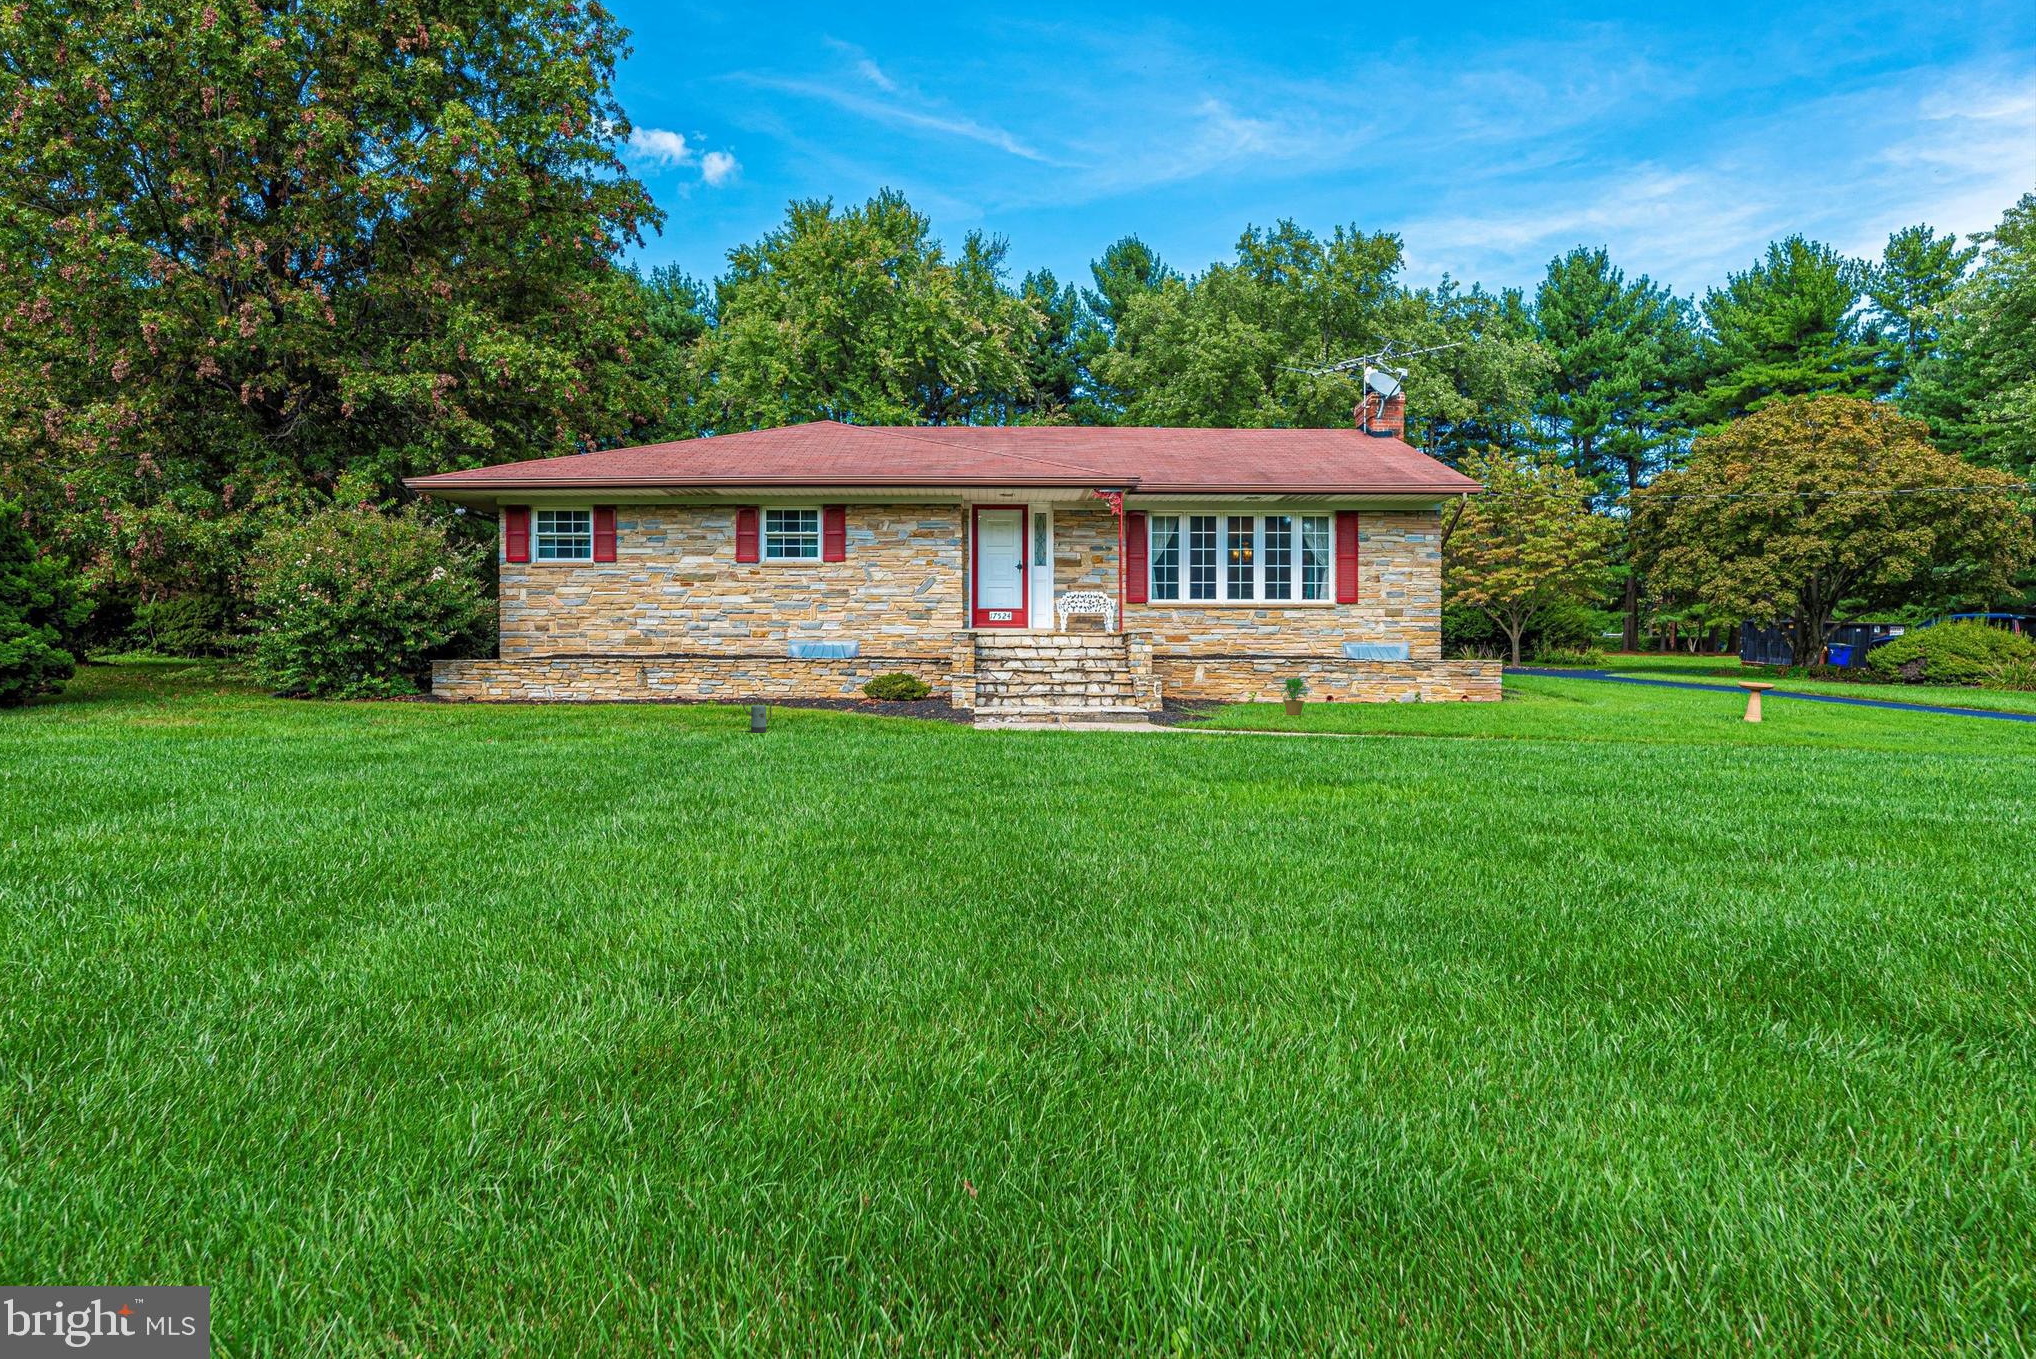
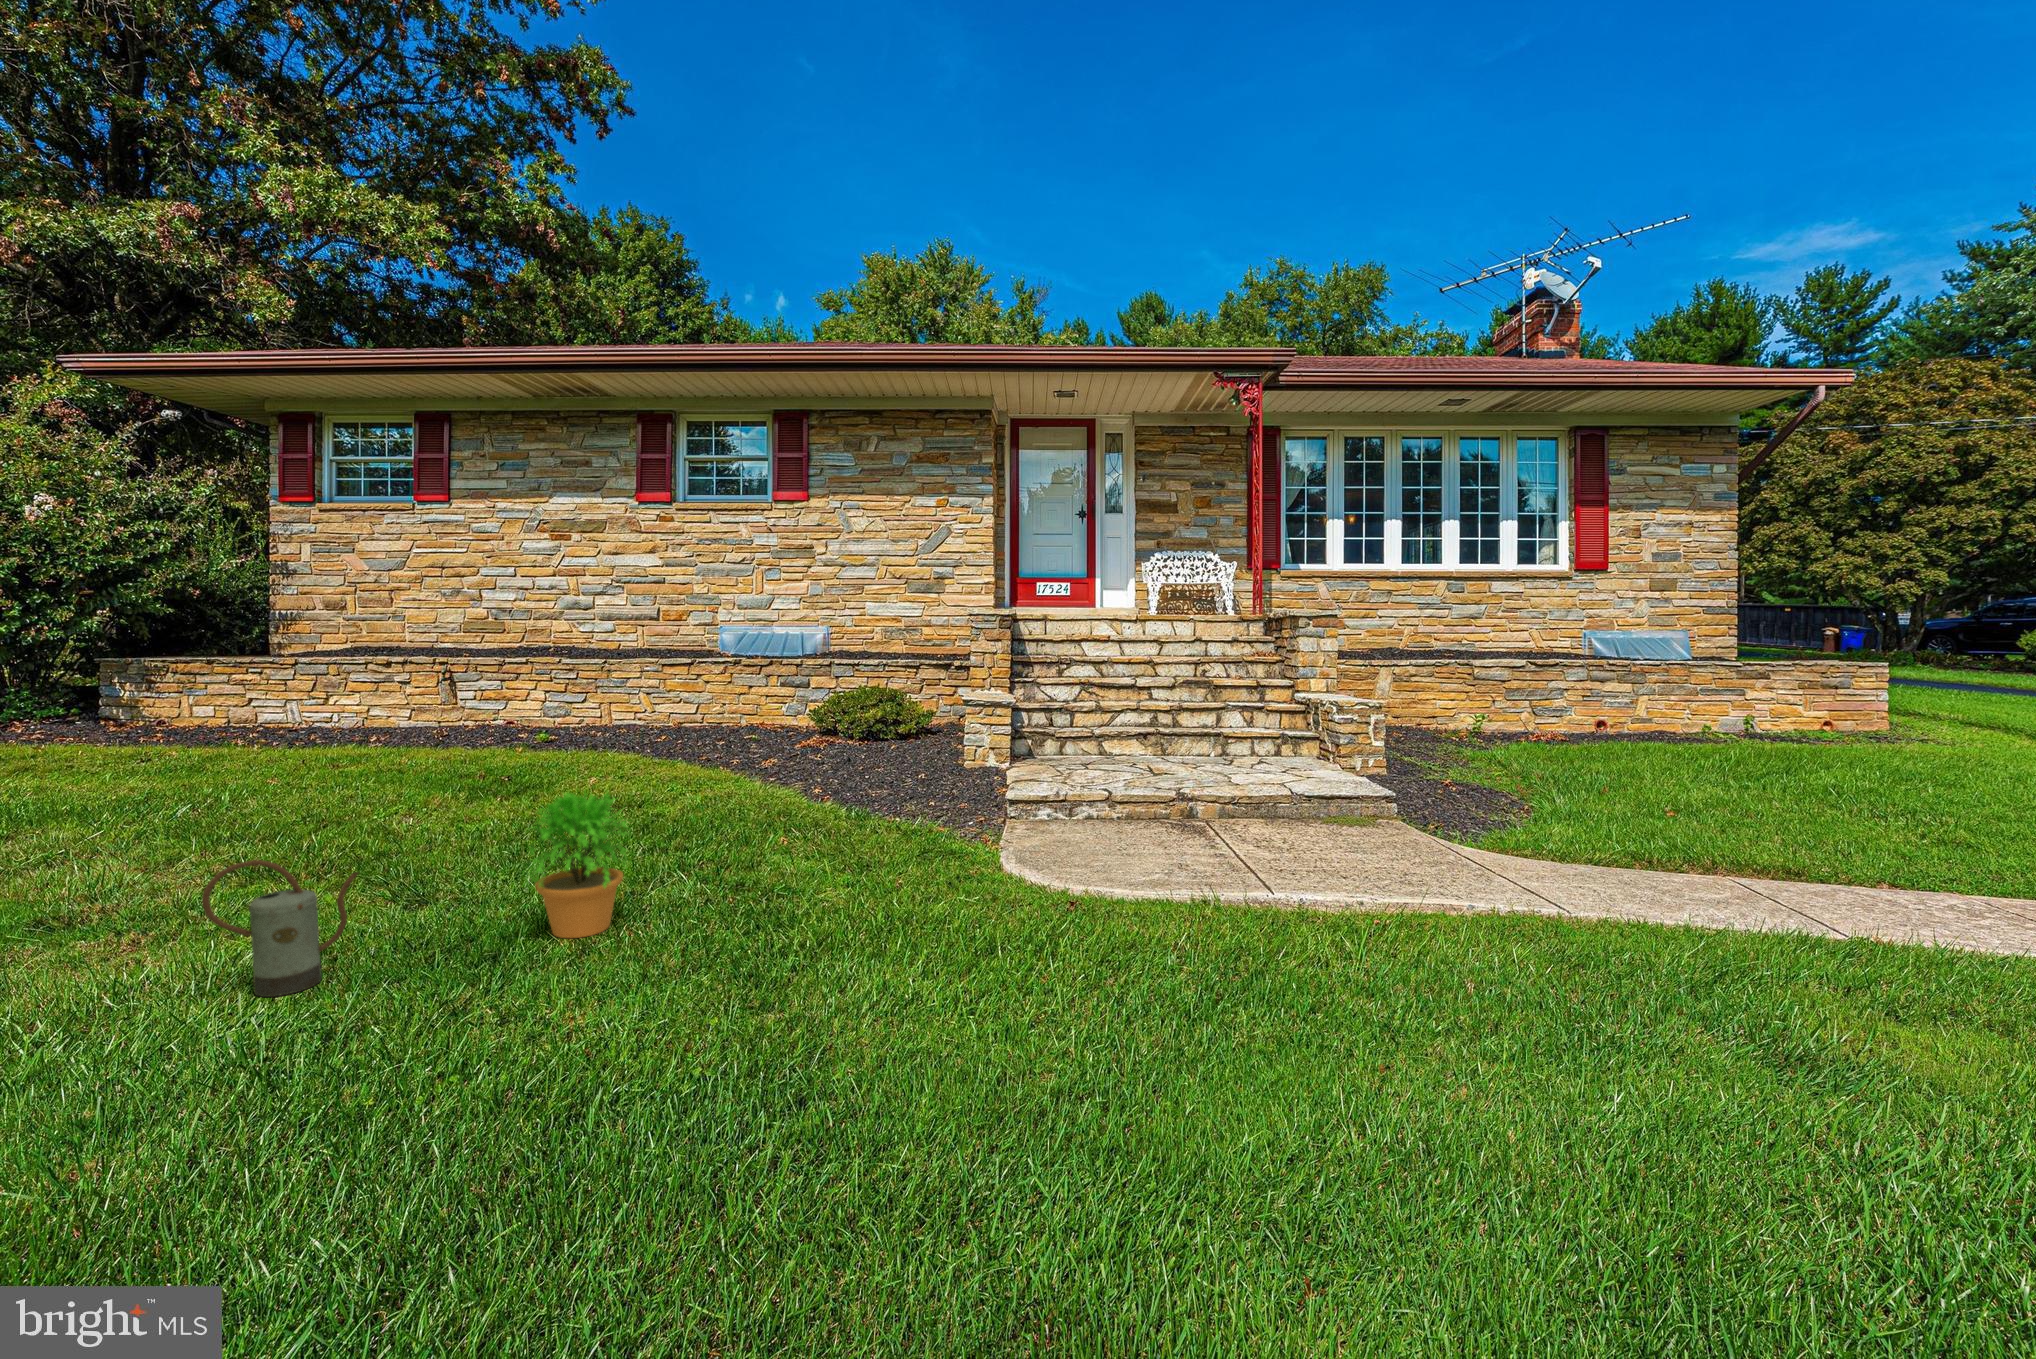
potted plant: present [1281,678,1308,715] -> present [524,793,628,938]

